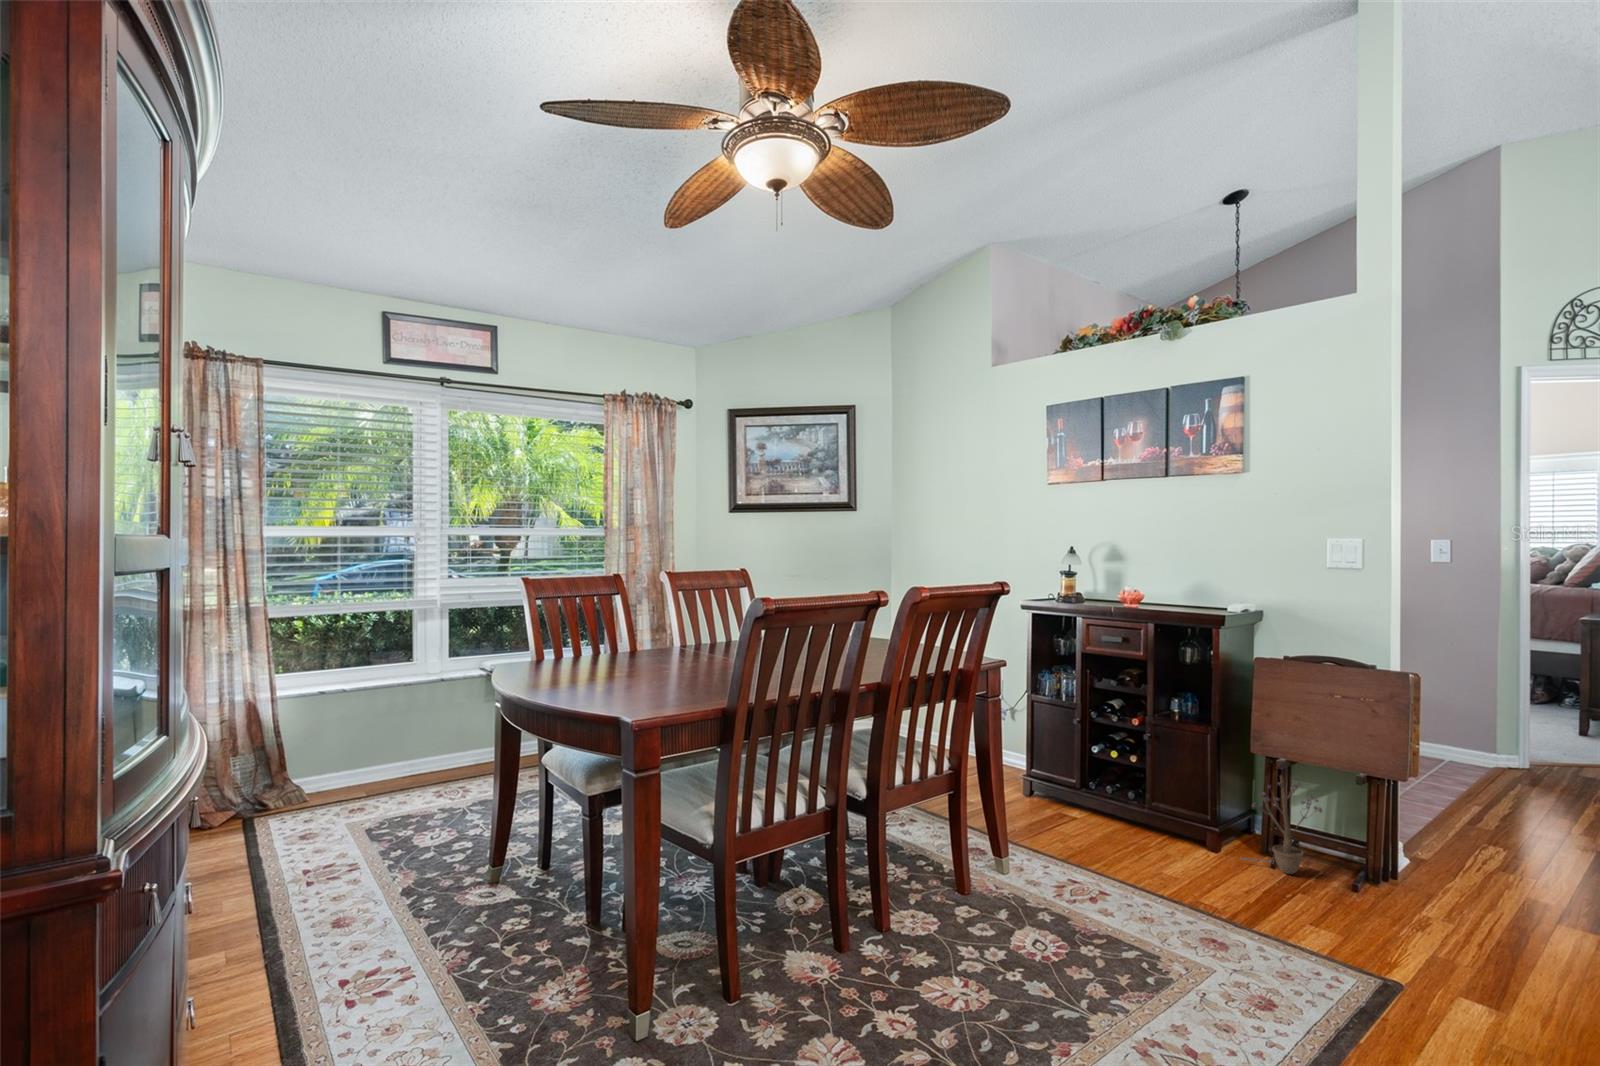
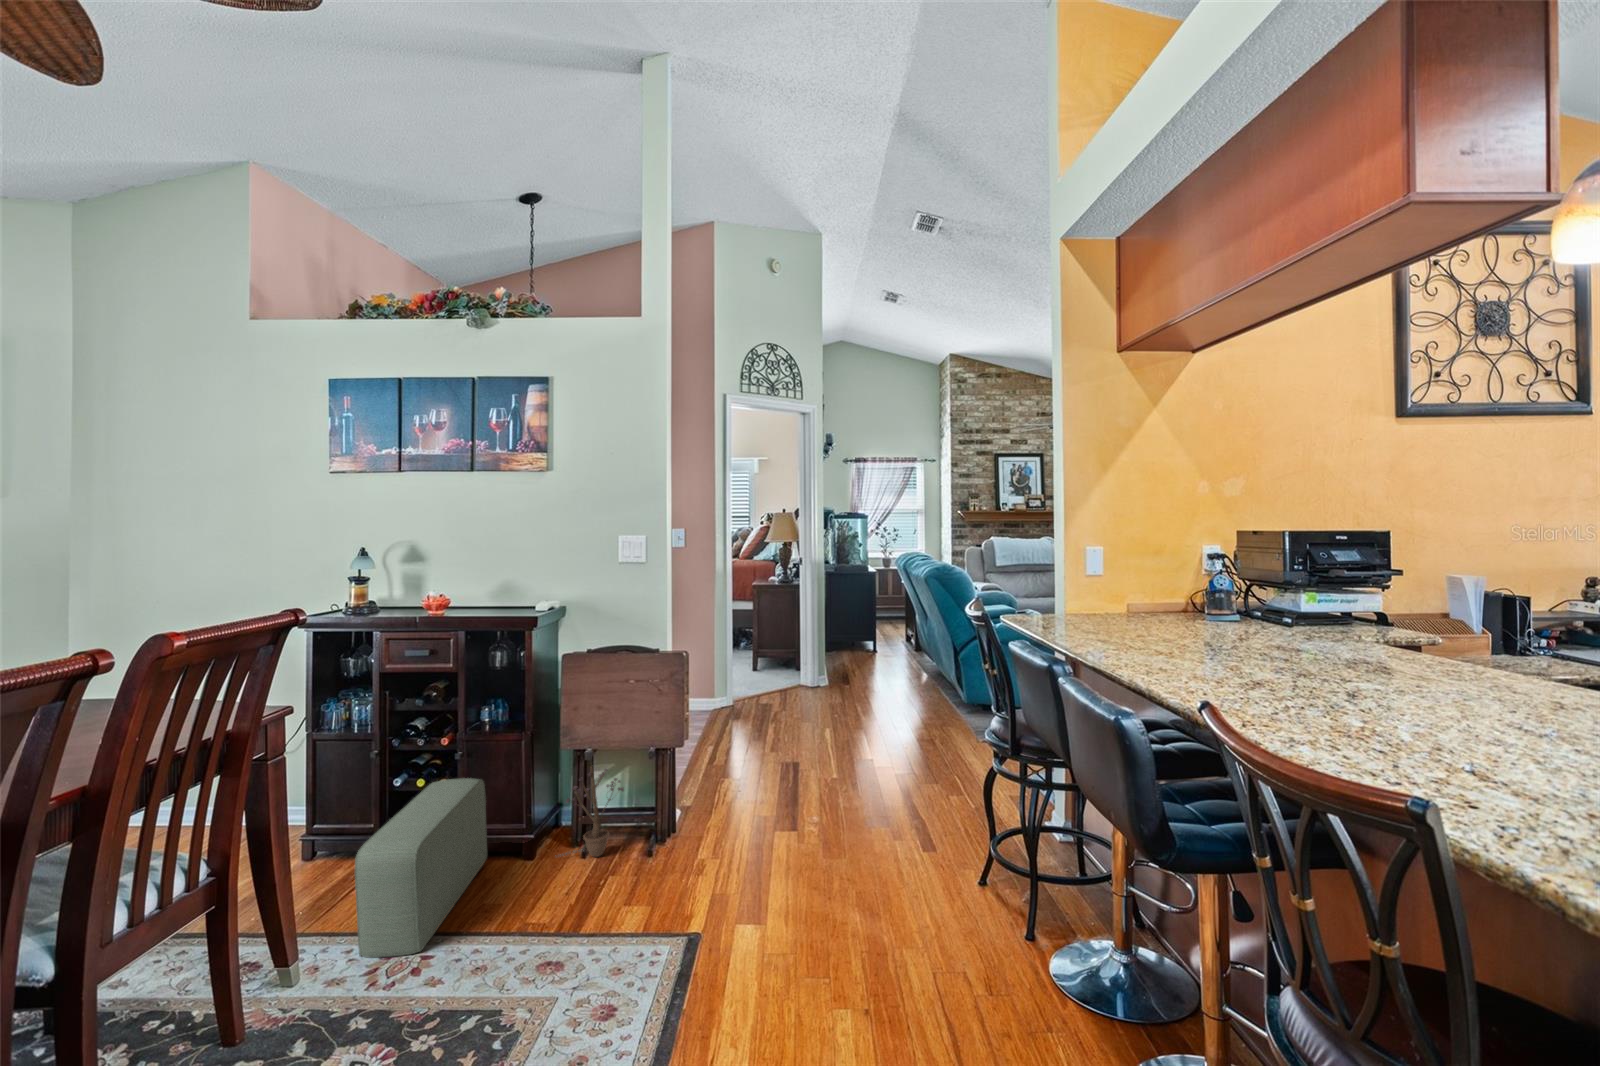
pouf: none [1050,754,1171,888] -> present [355,778,487,958]

